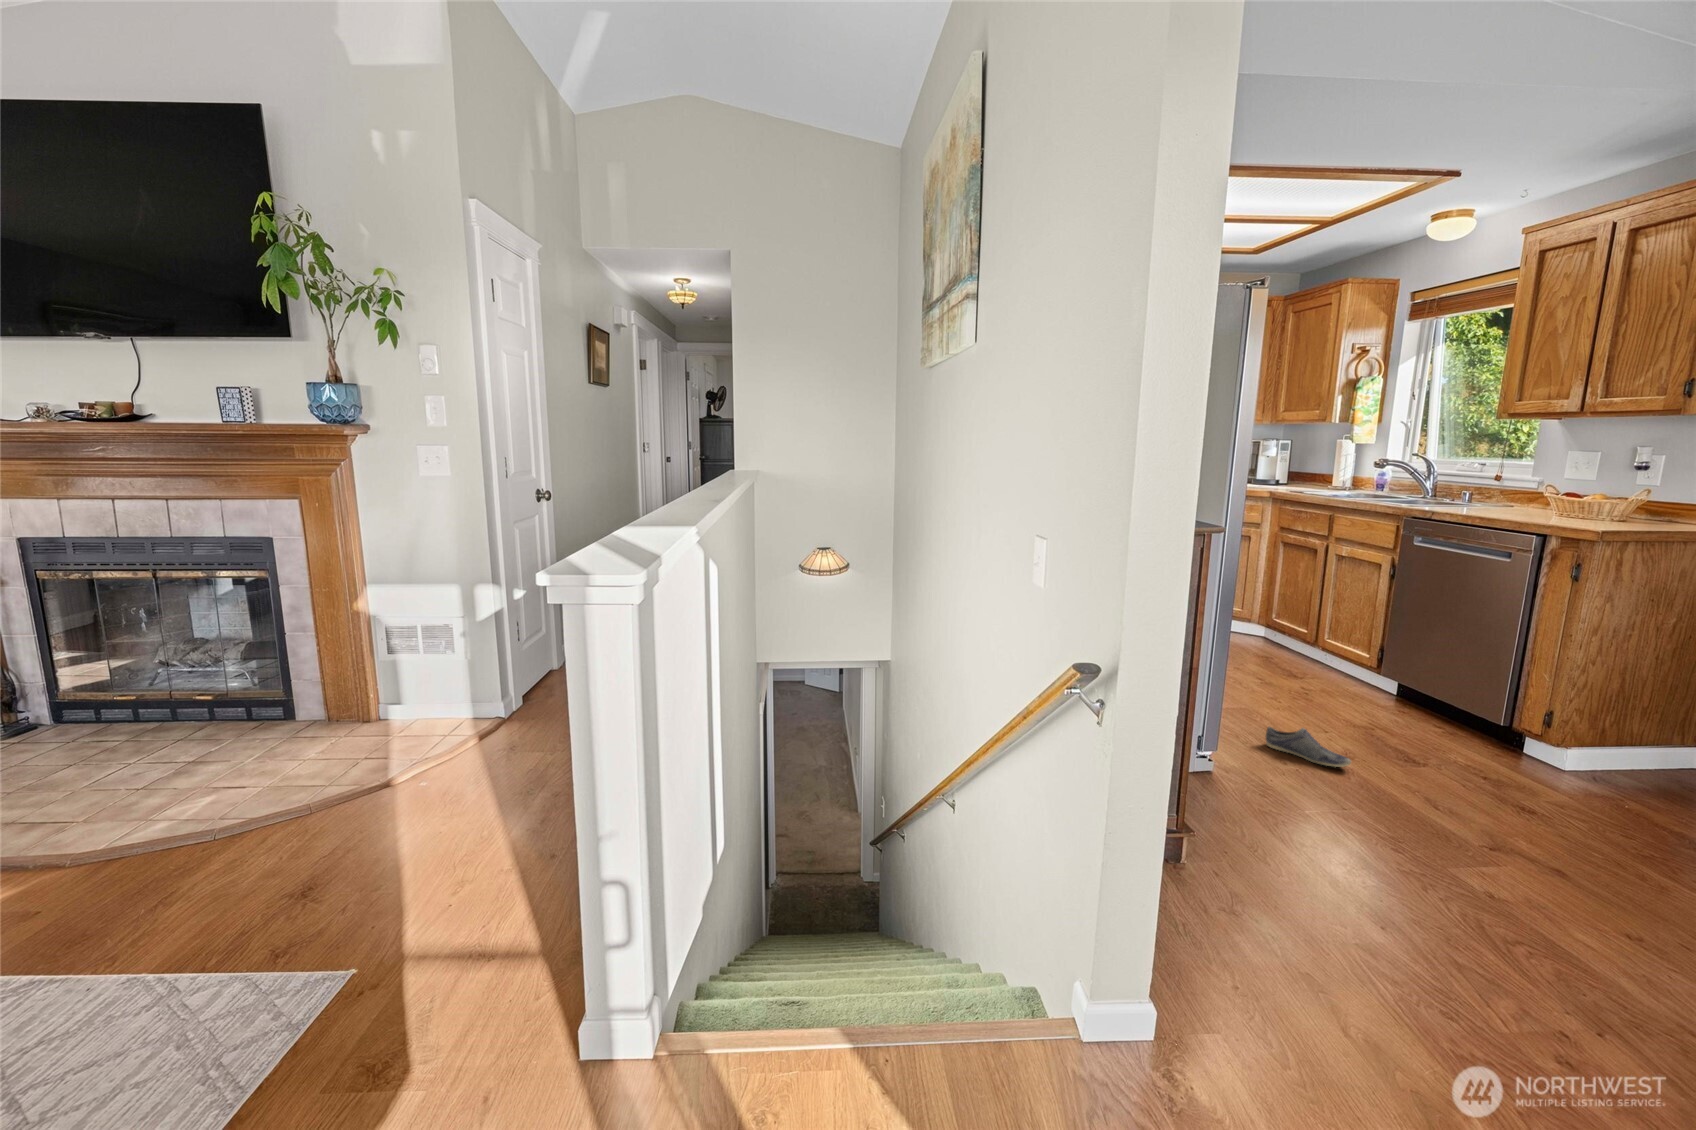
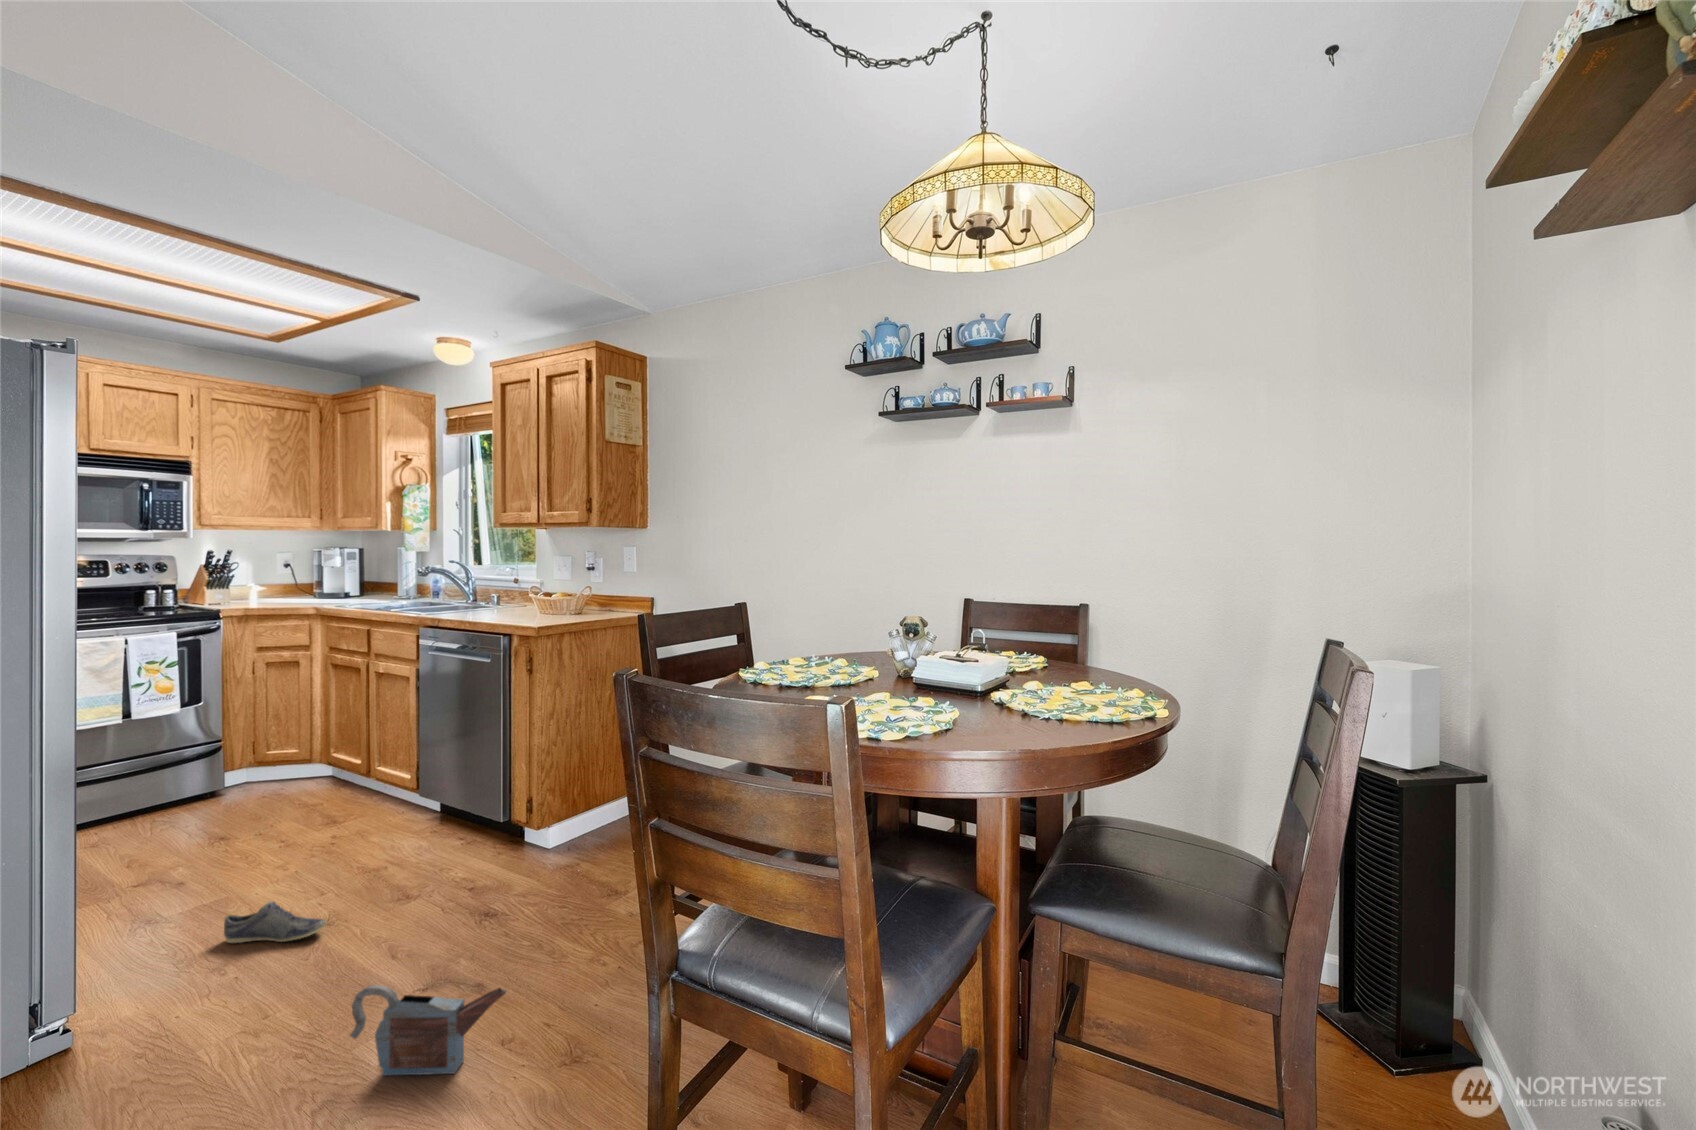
watering can: none [1460,843,1678,967] -> present [350,985,507,1076]

